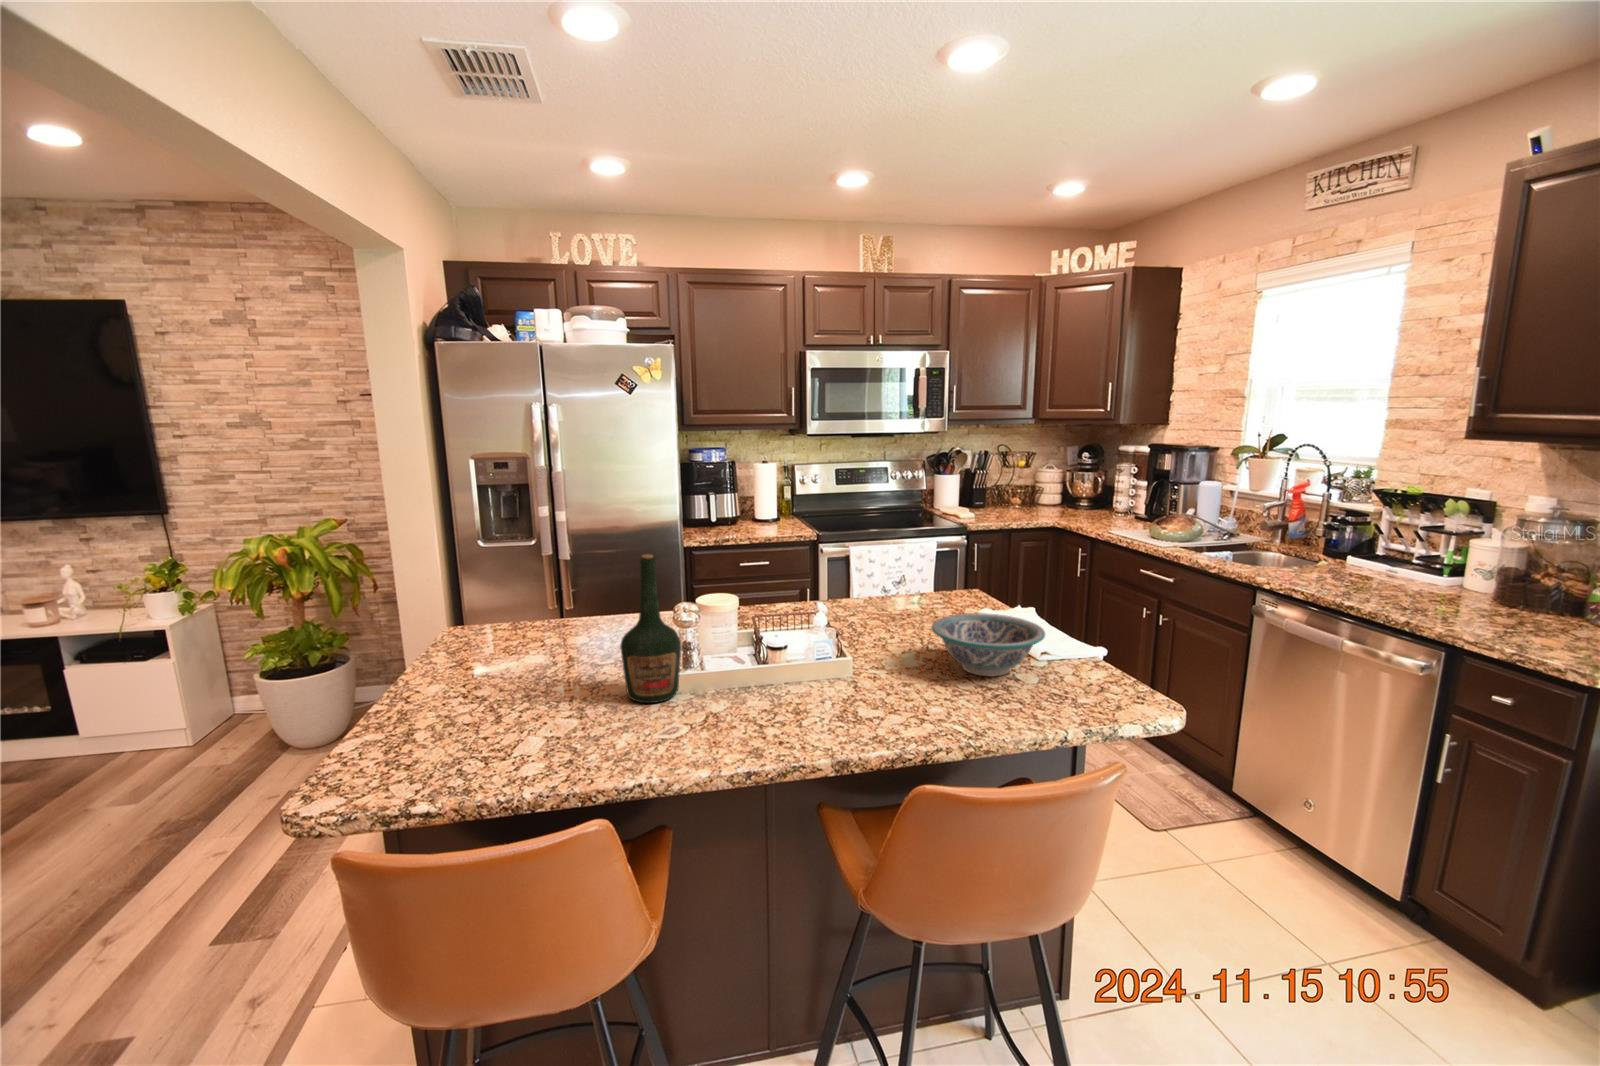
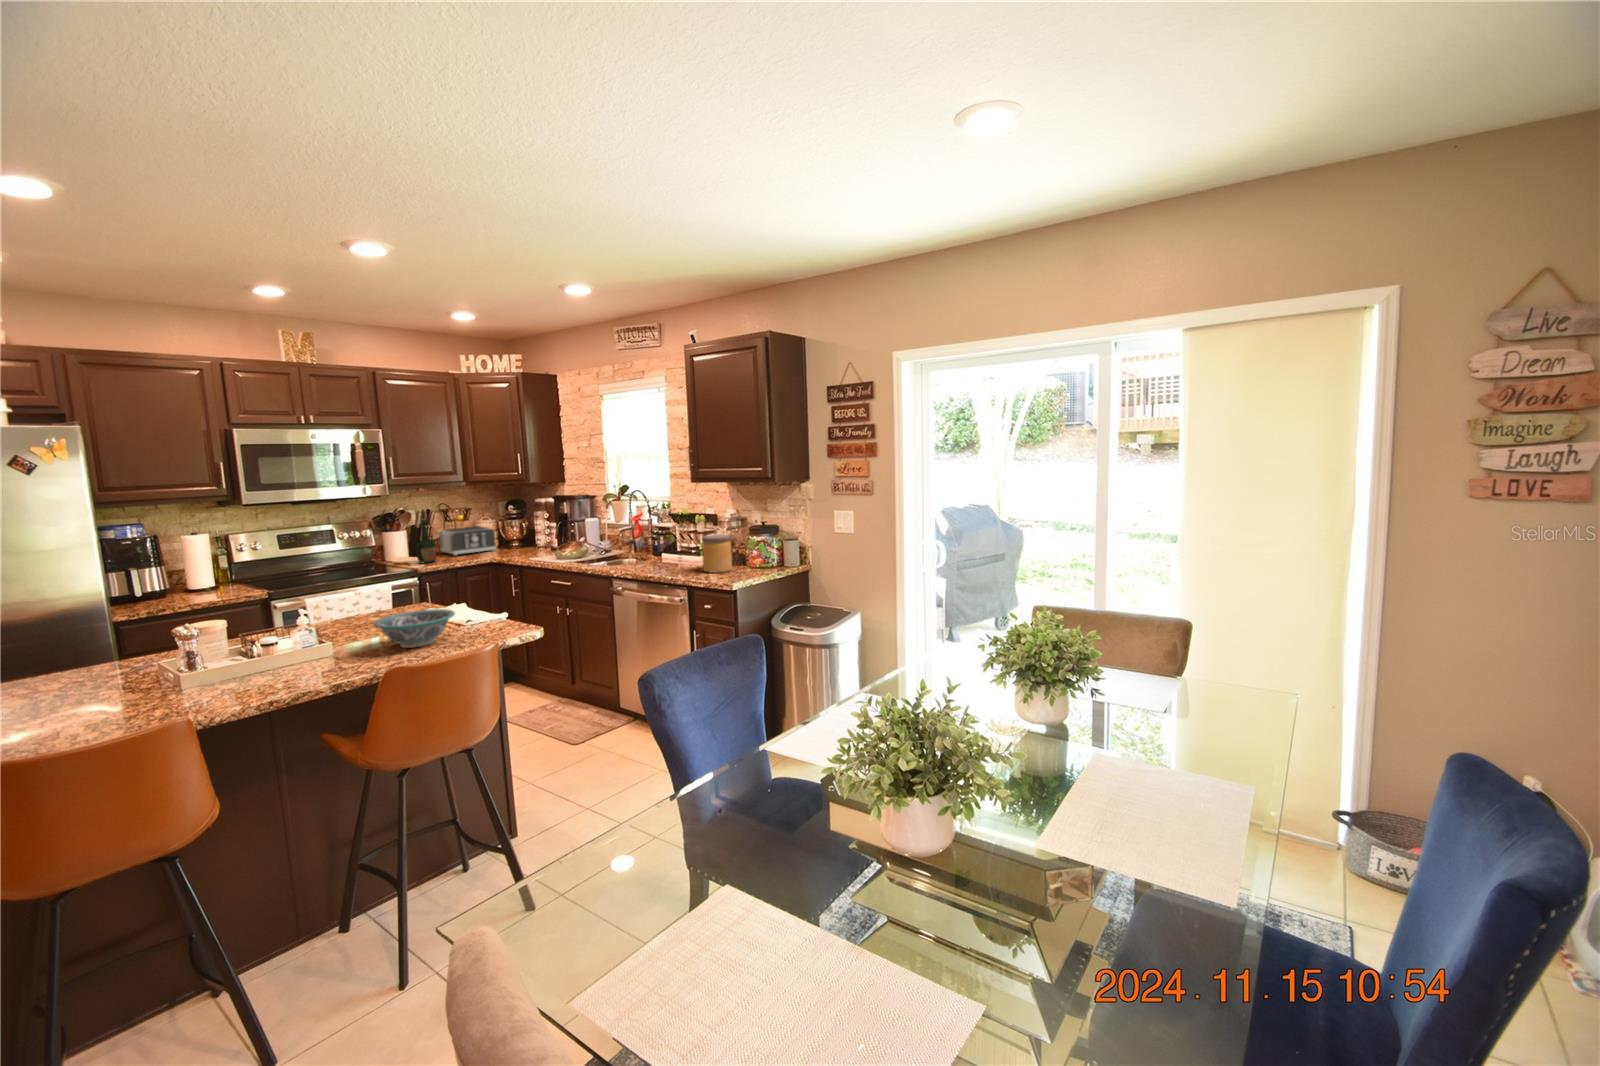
toaster: none [993,477,1063,514] -> present [439,526,496,556]
jar: none [1463,543,1549,622] -> present [702,534,732,573]
bottle: present [620,554,681,703] -> present [416,520,436,563]

